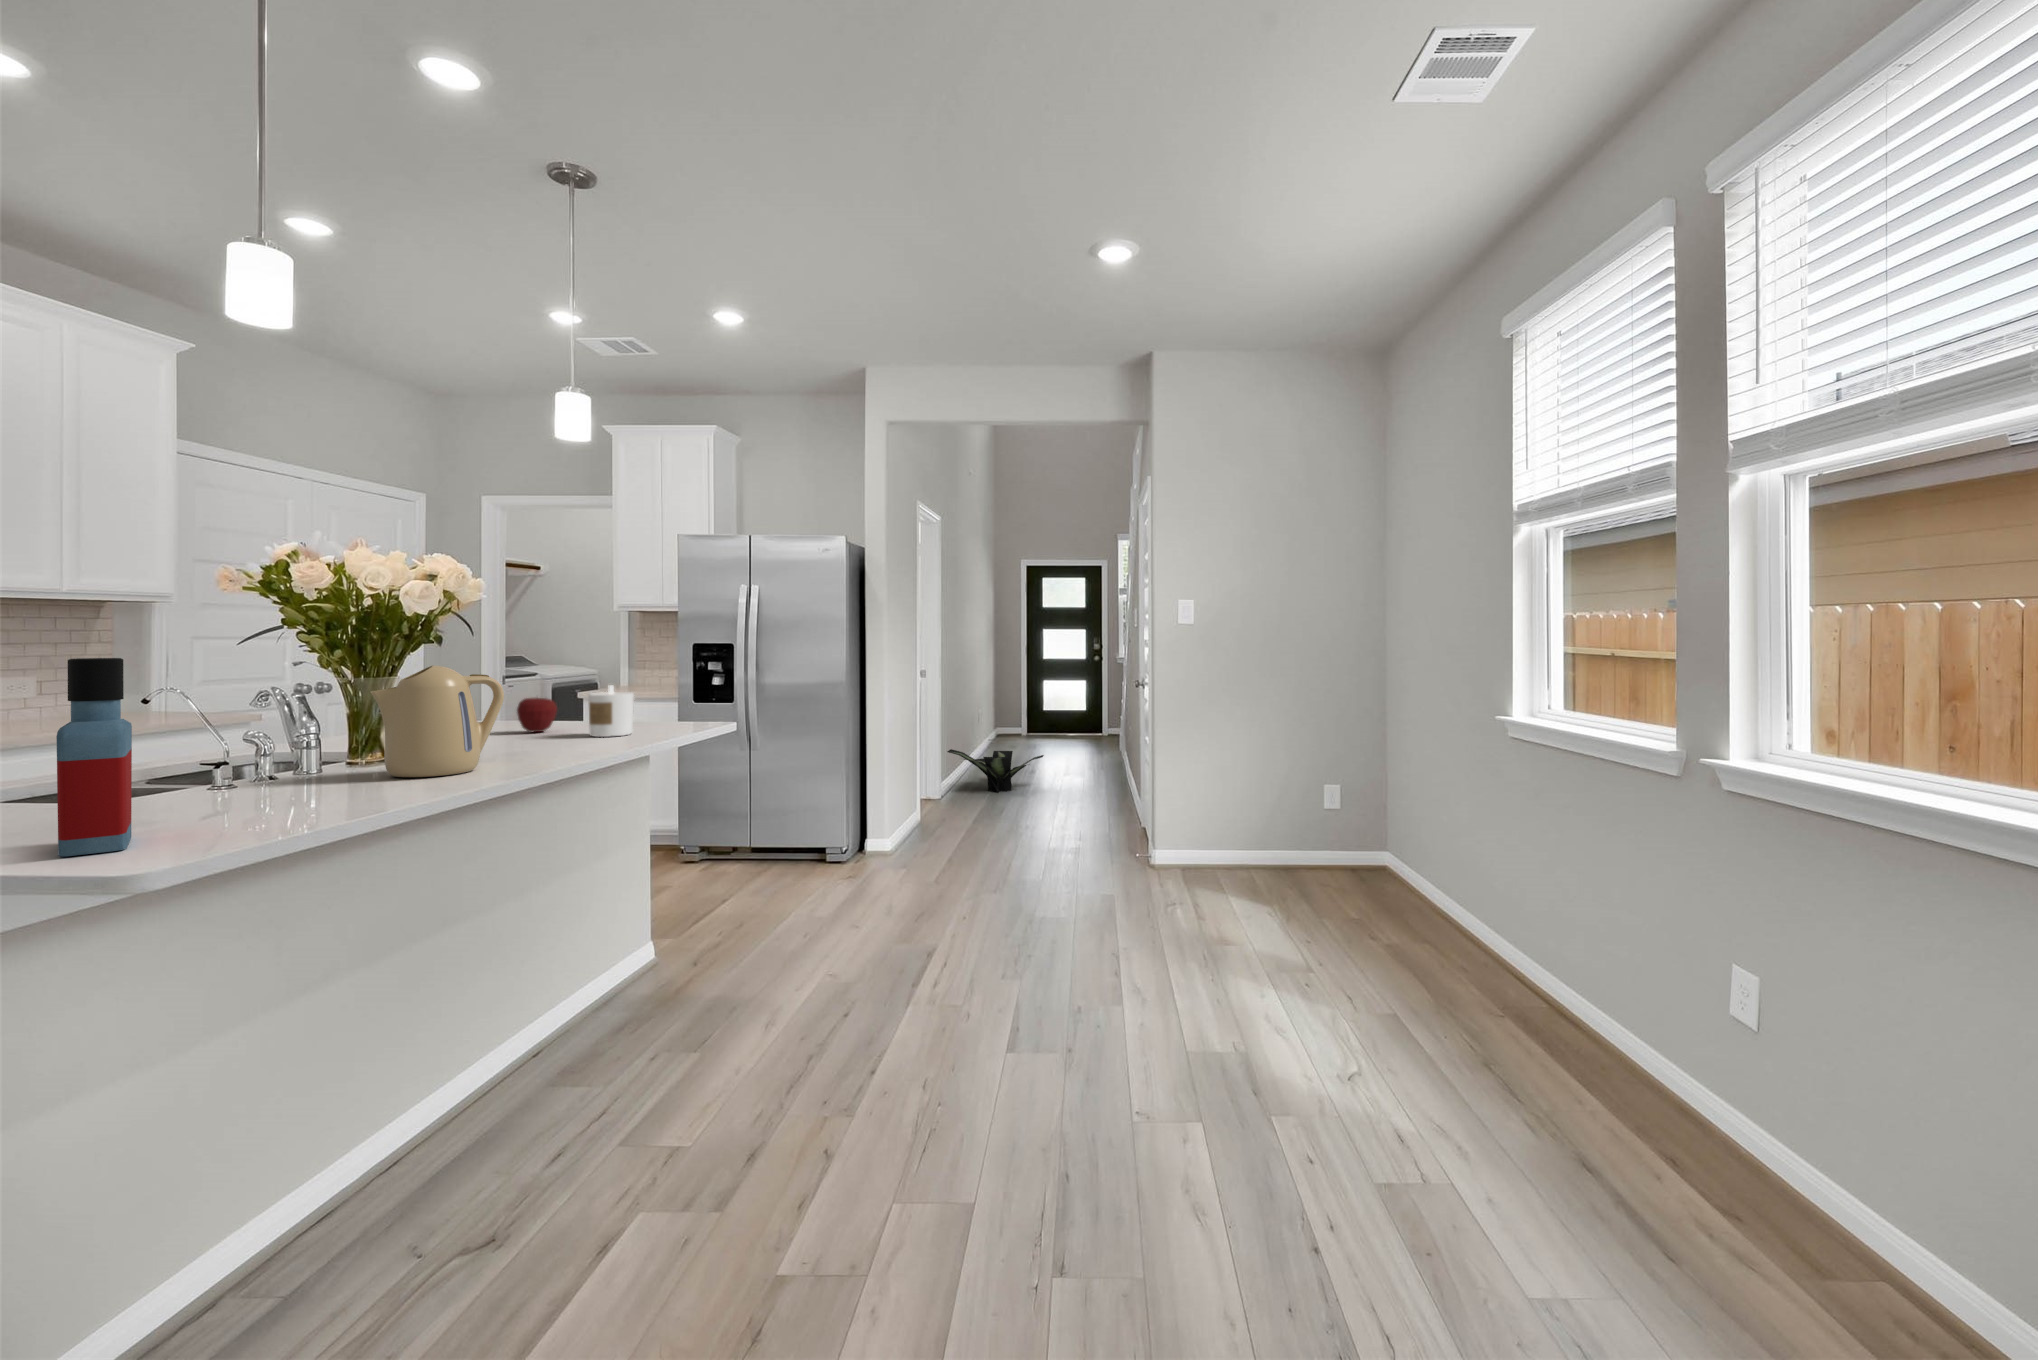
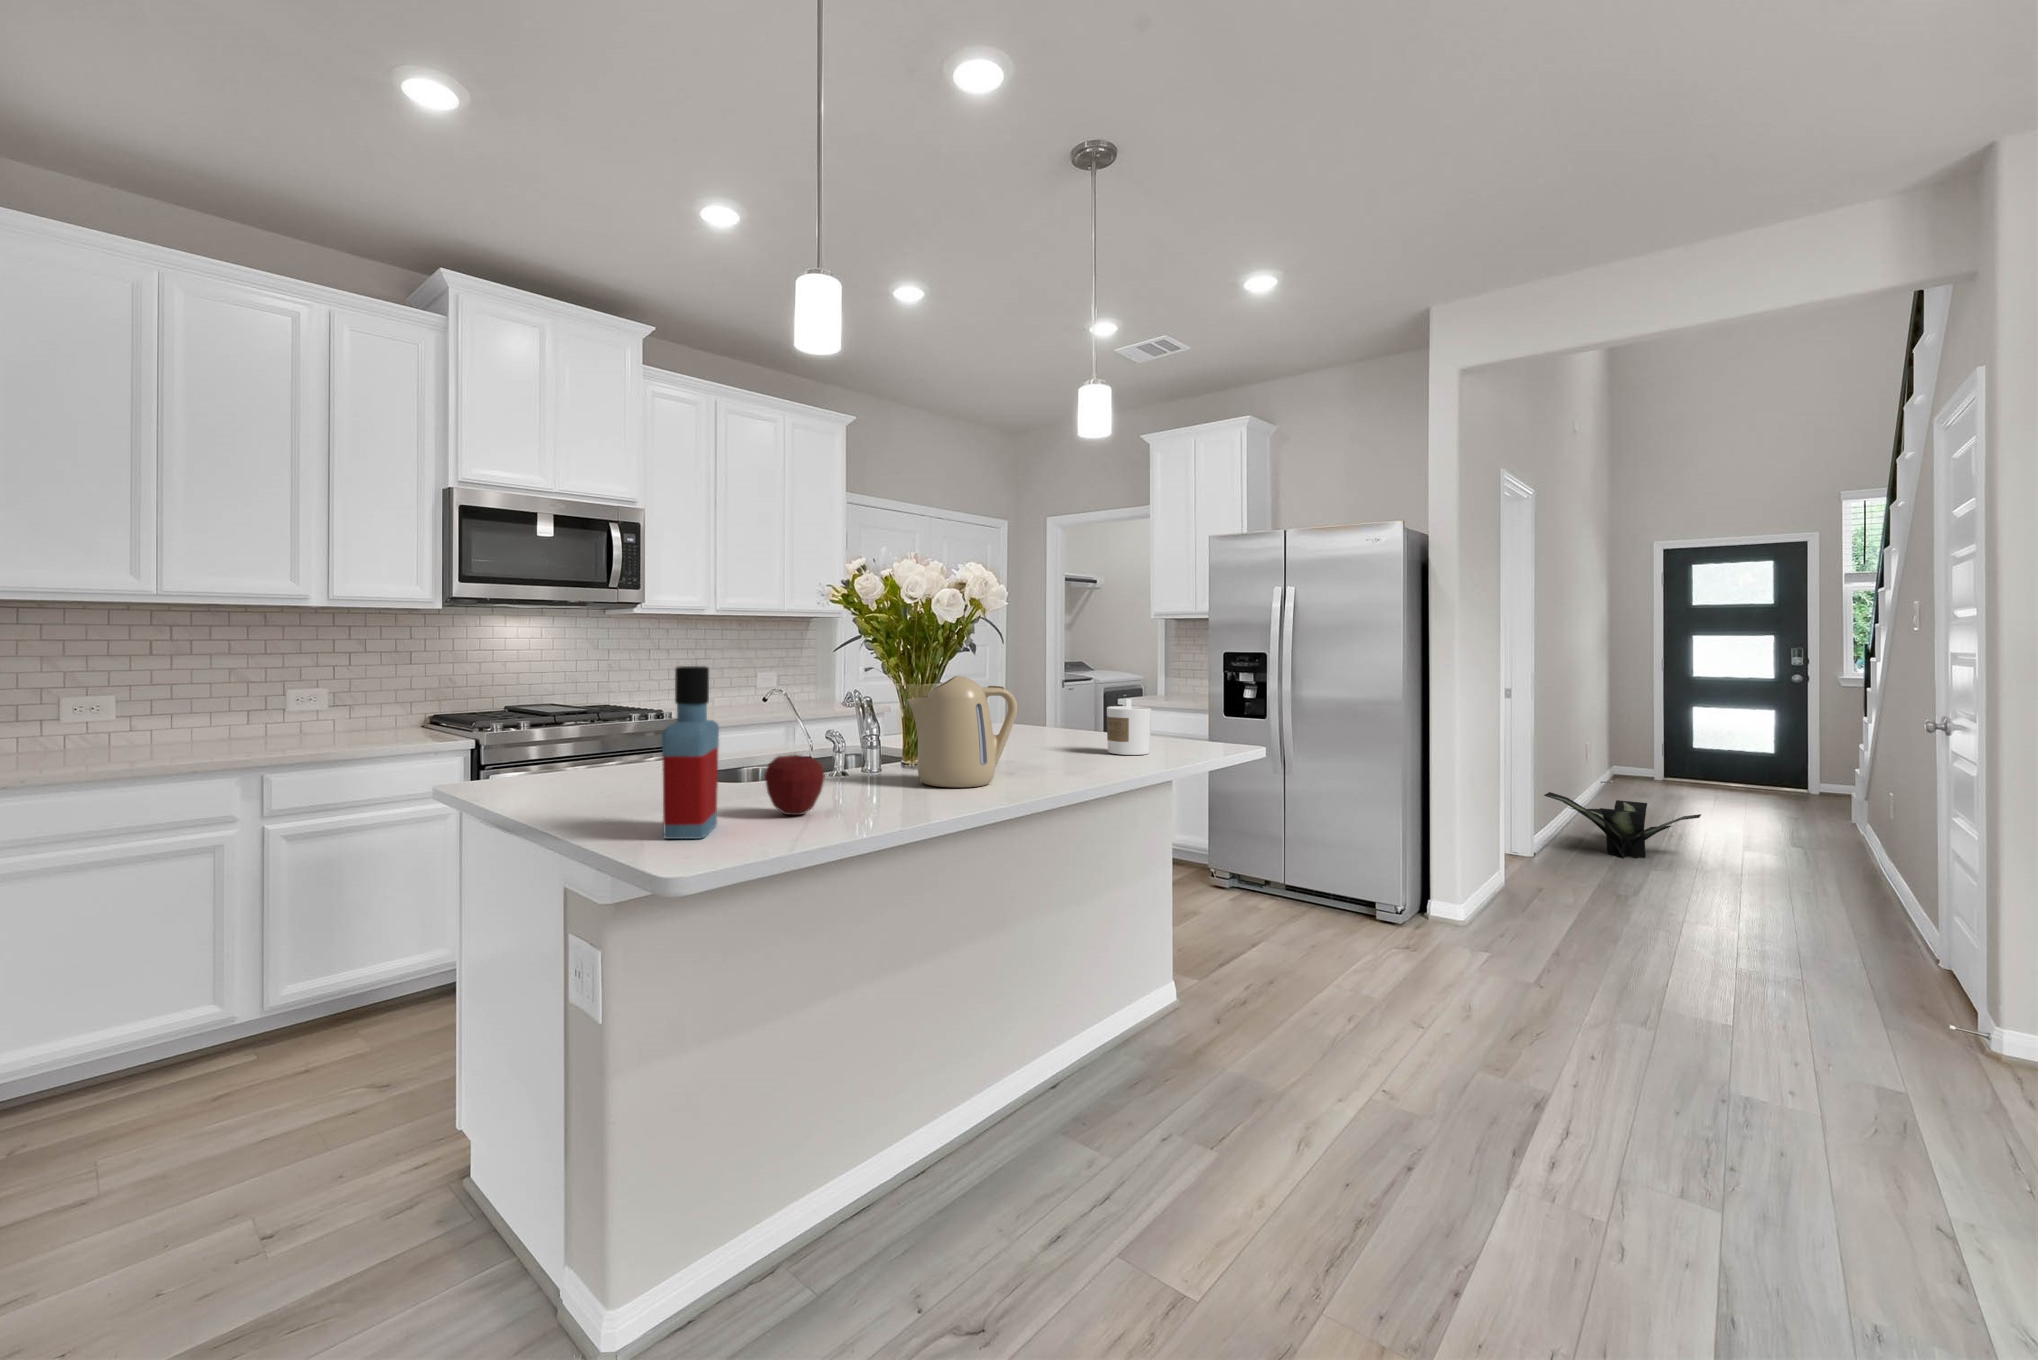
apple: present [517,698,557,732] -> present [765,755,825,815]

